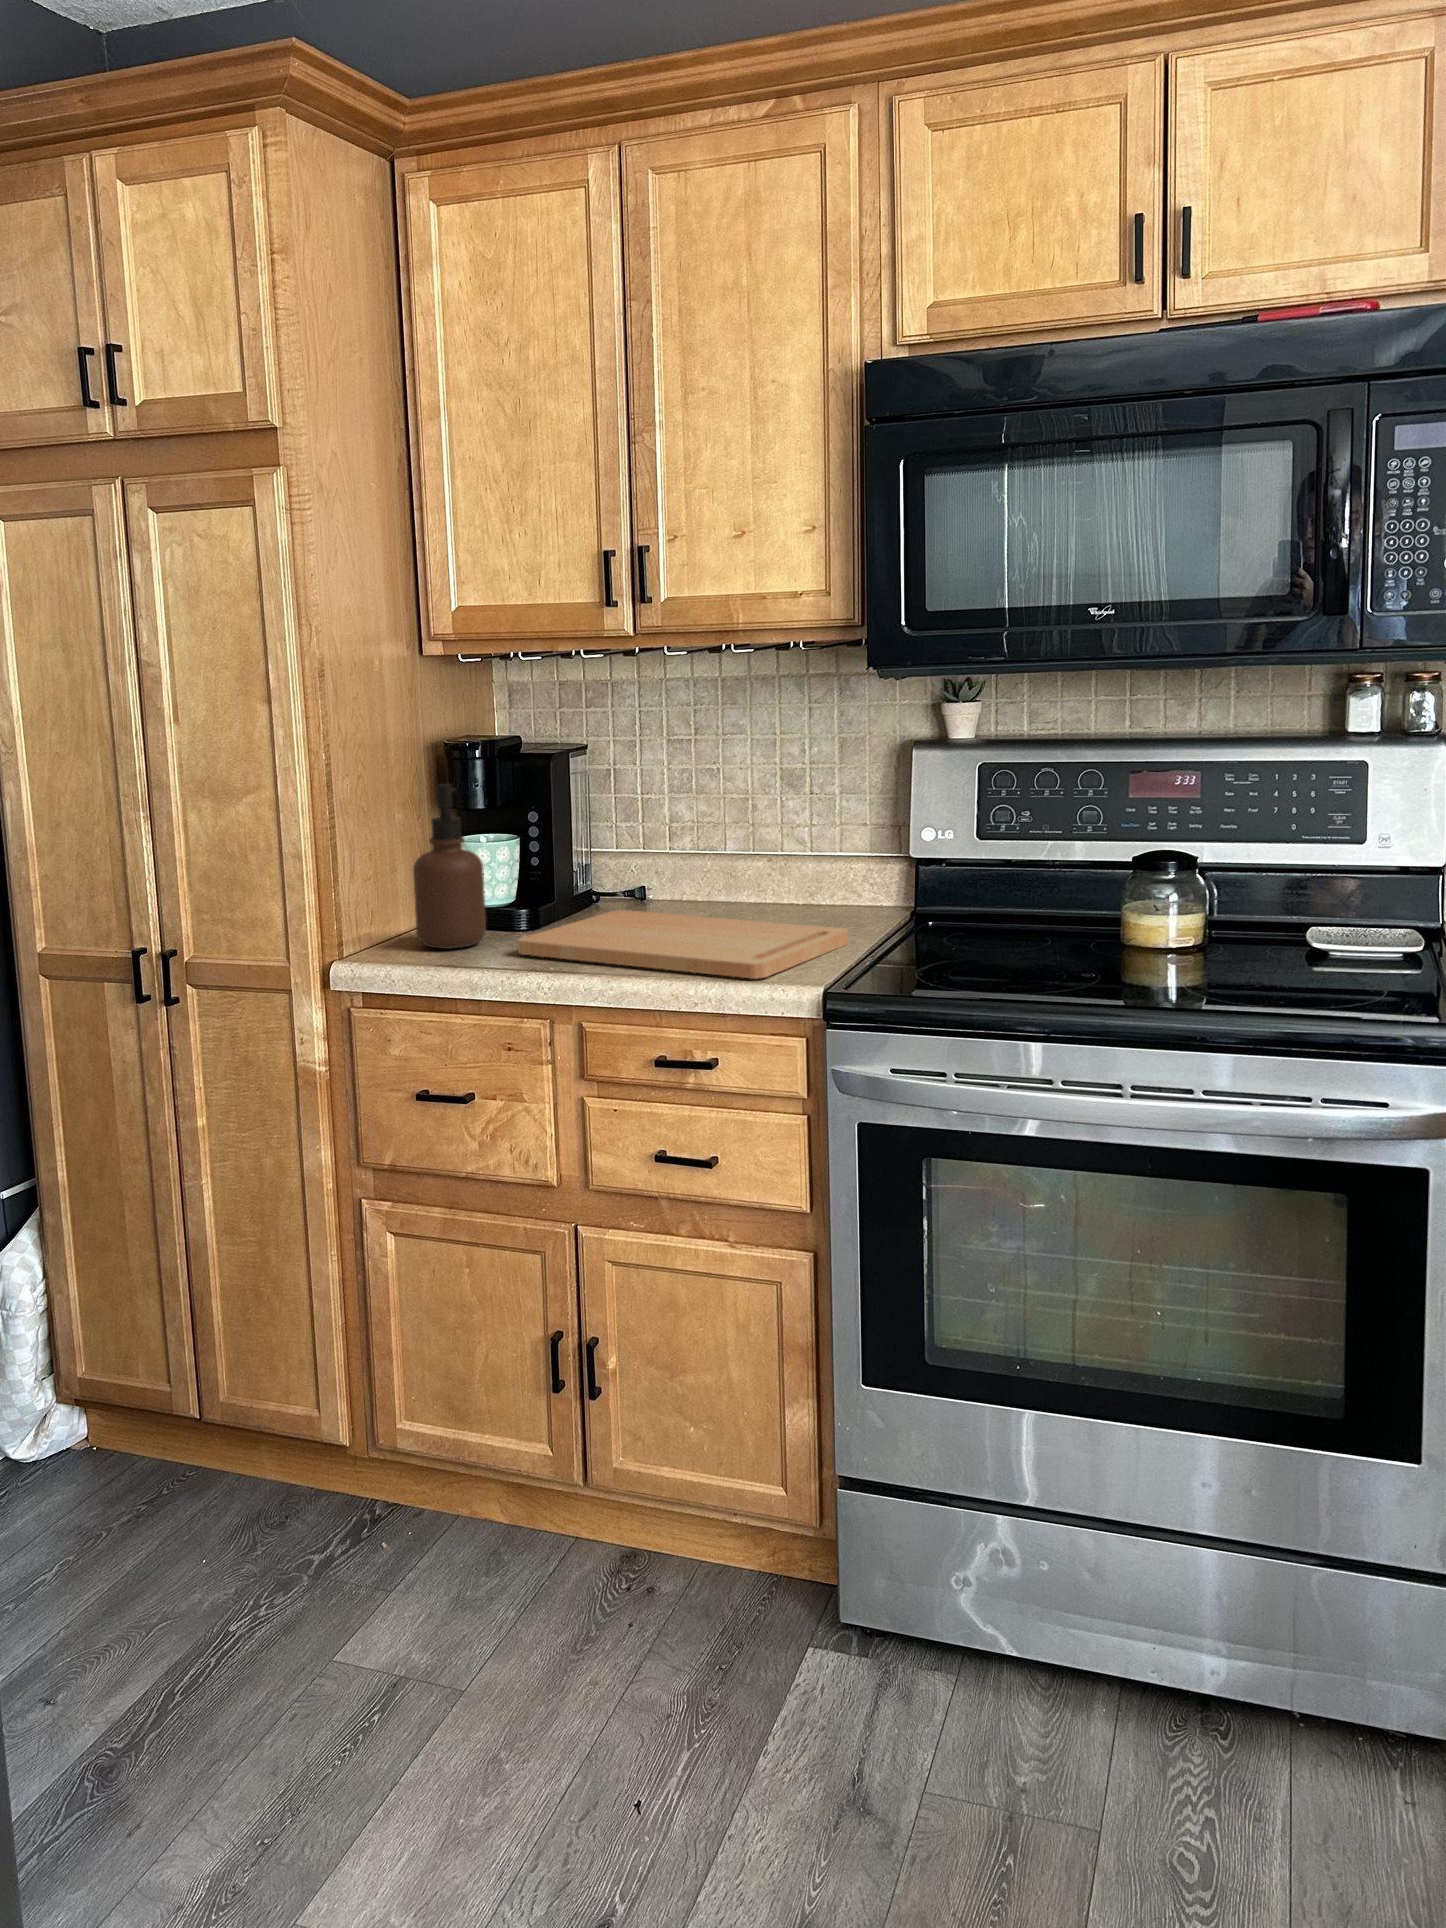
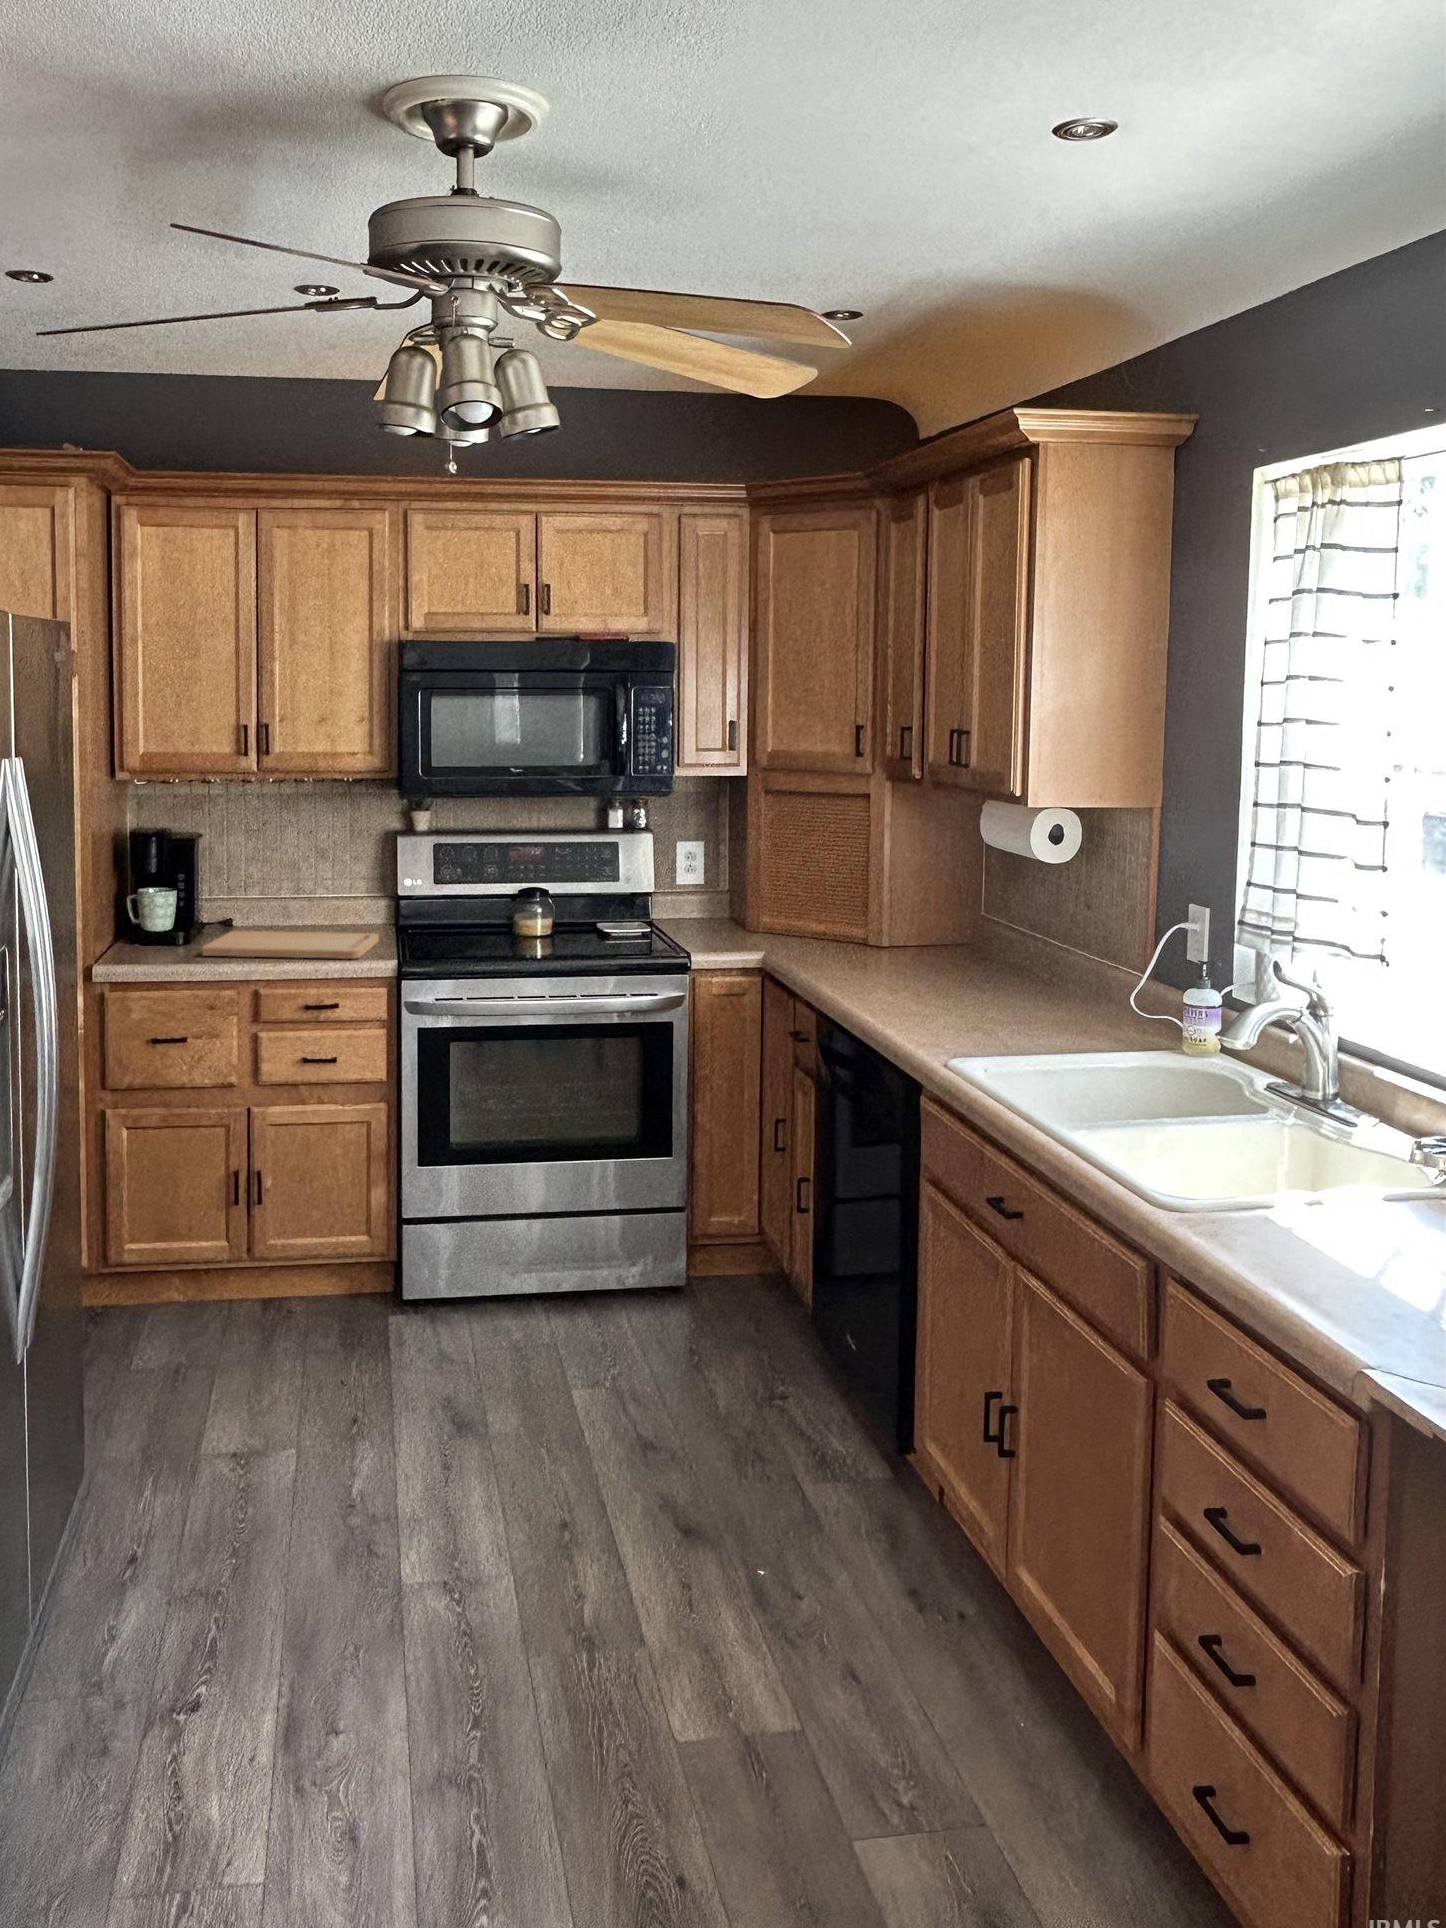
soap dispenser: present [413,784,486,949] -> none [129,859,172,956]

